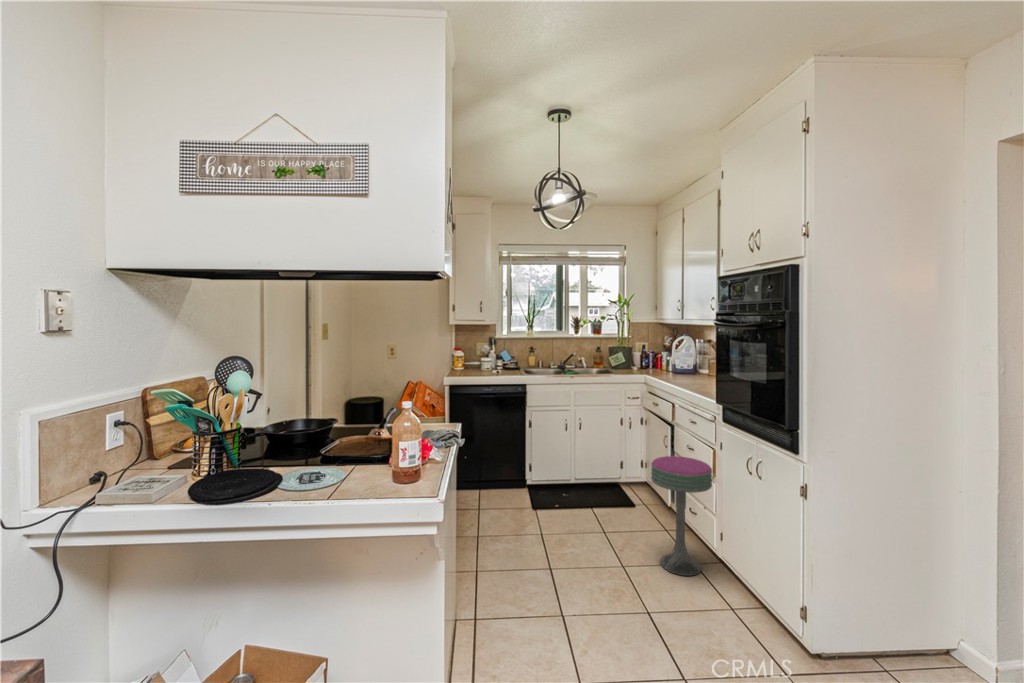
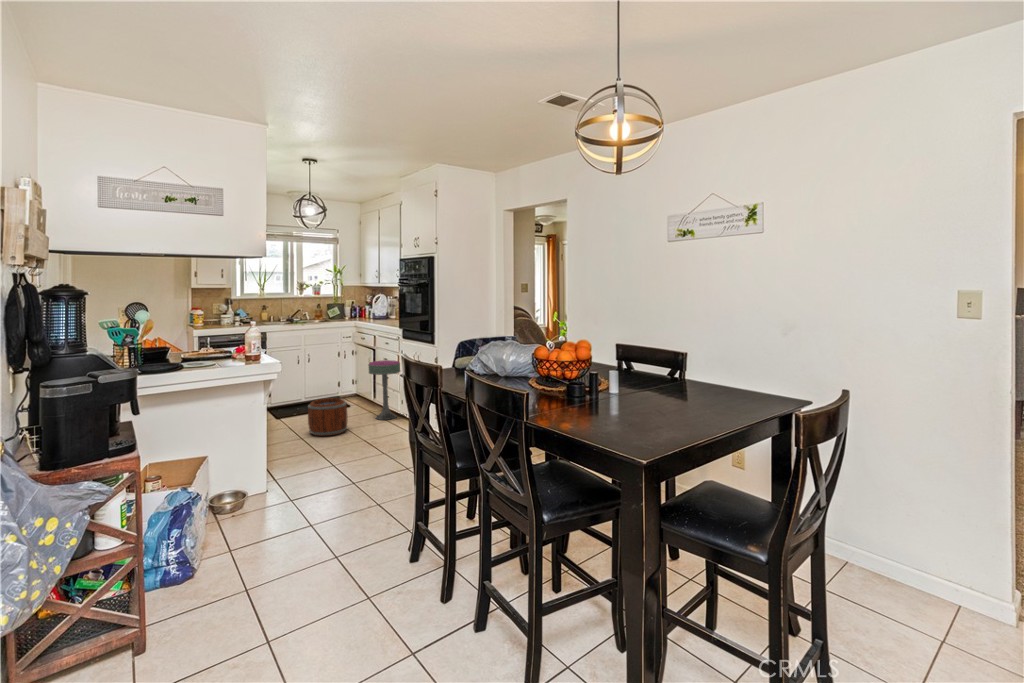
bucket: none [538,518,604,601] -> present [308,398,348,436]

